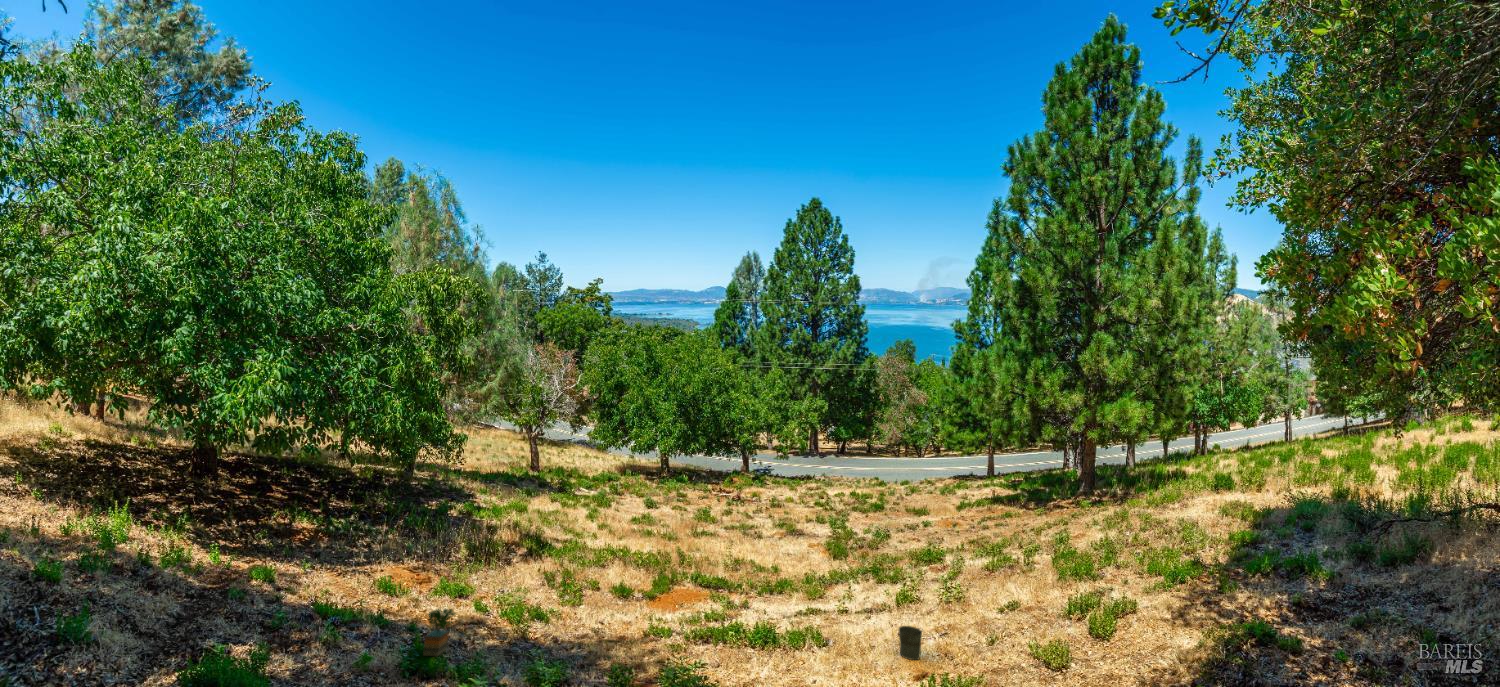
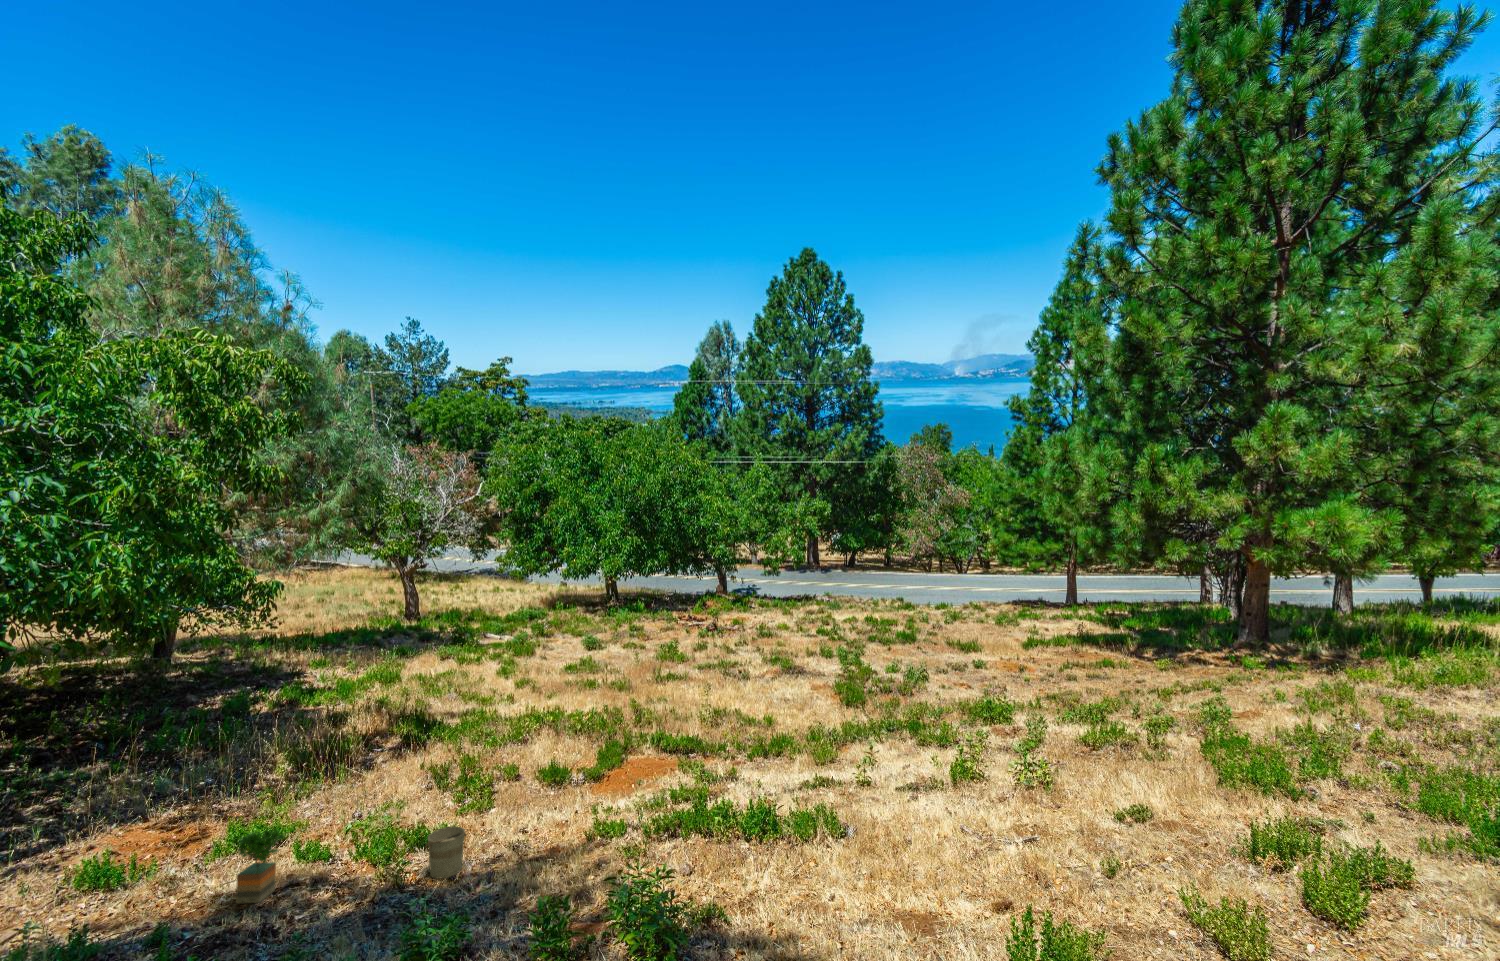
bucket: present [899,626,923,660] -> present [426,826,468,879]

